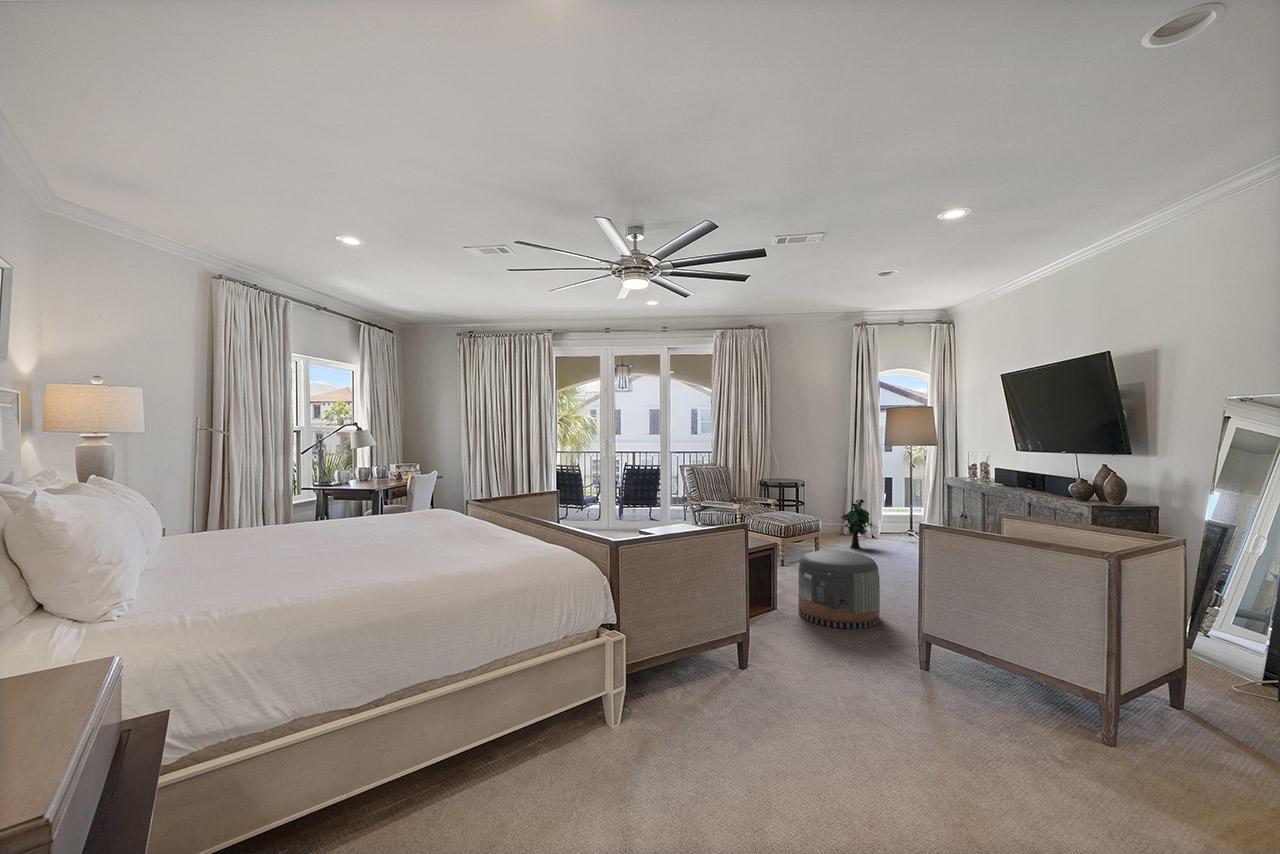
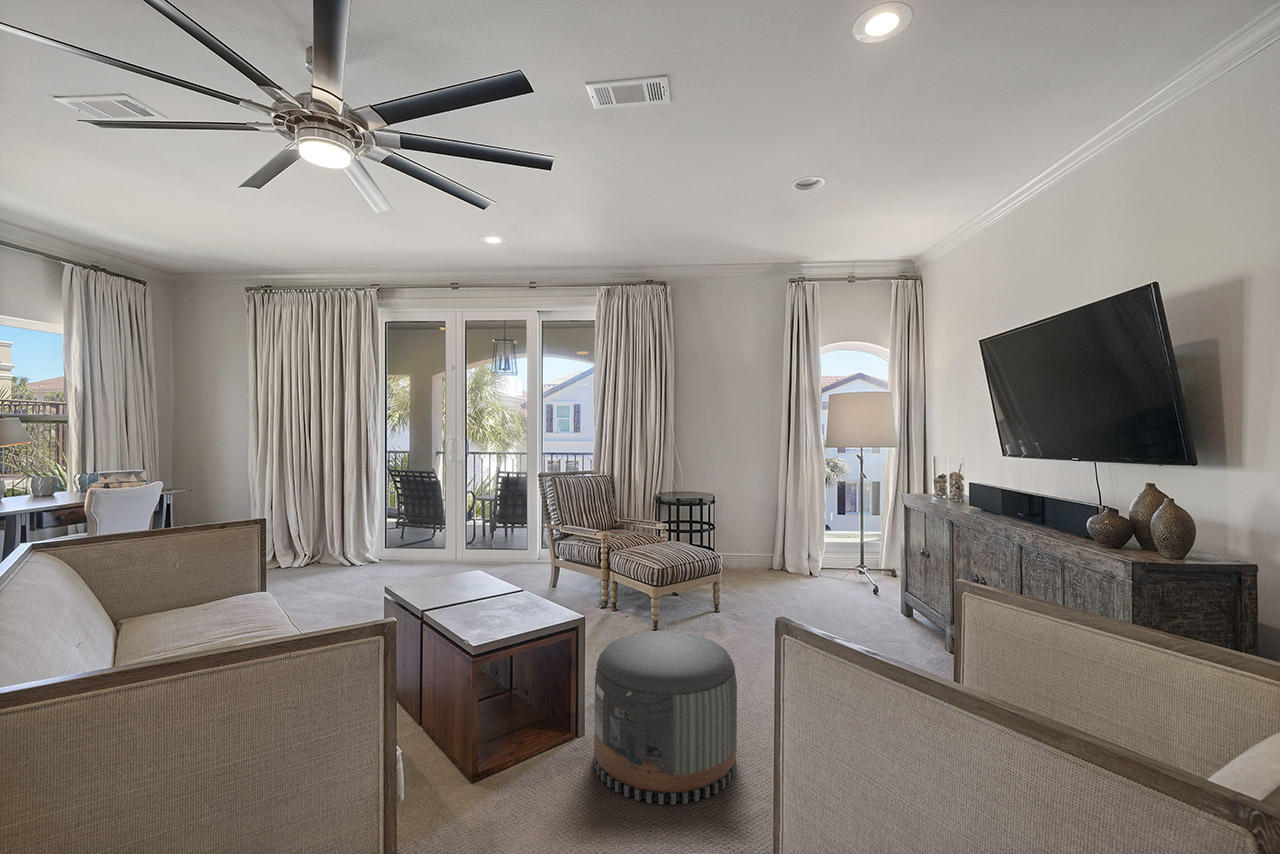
decorative plant: present [841,499,871,549] -> none [753,524,796,595]

